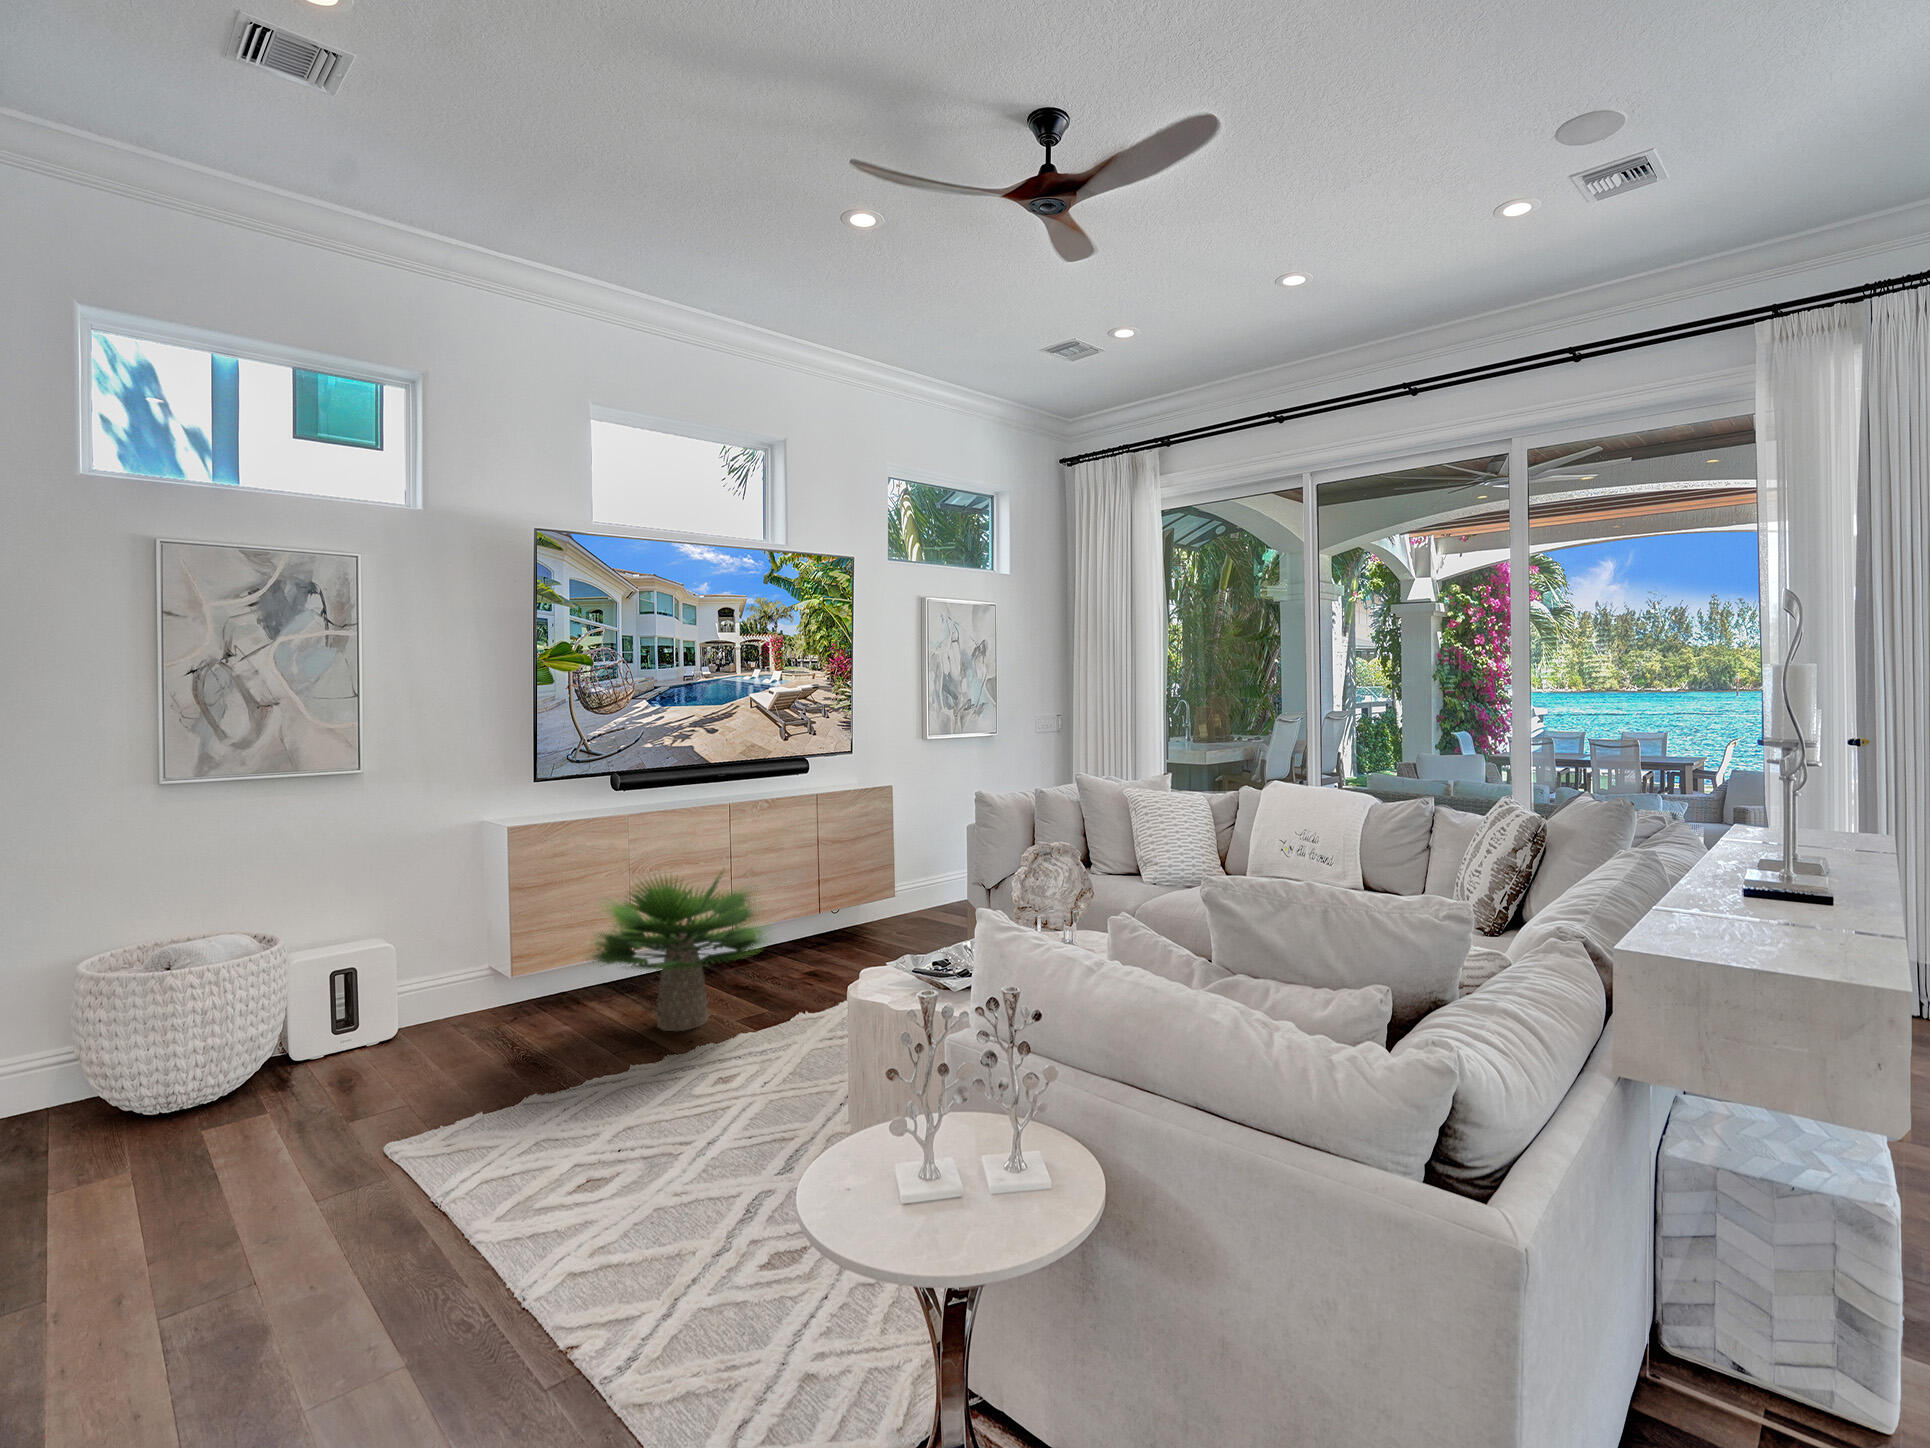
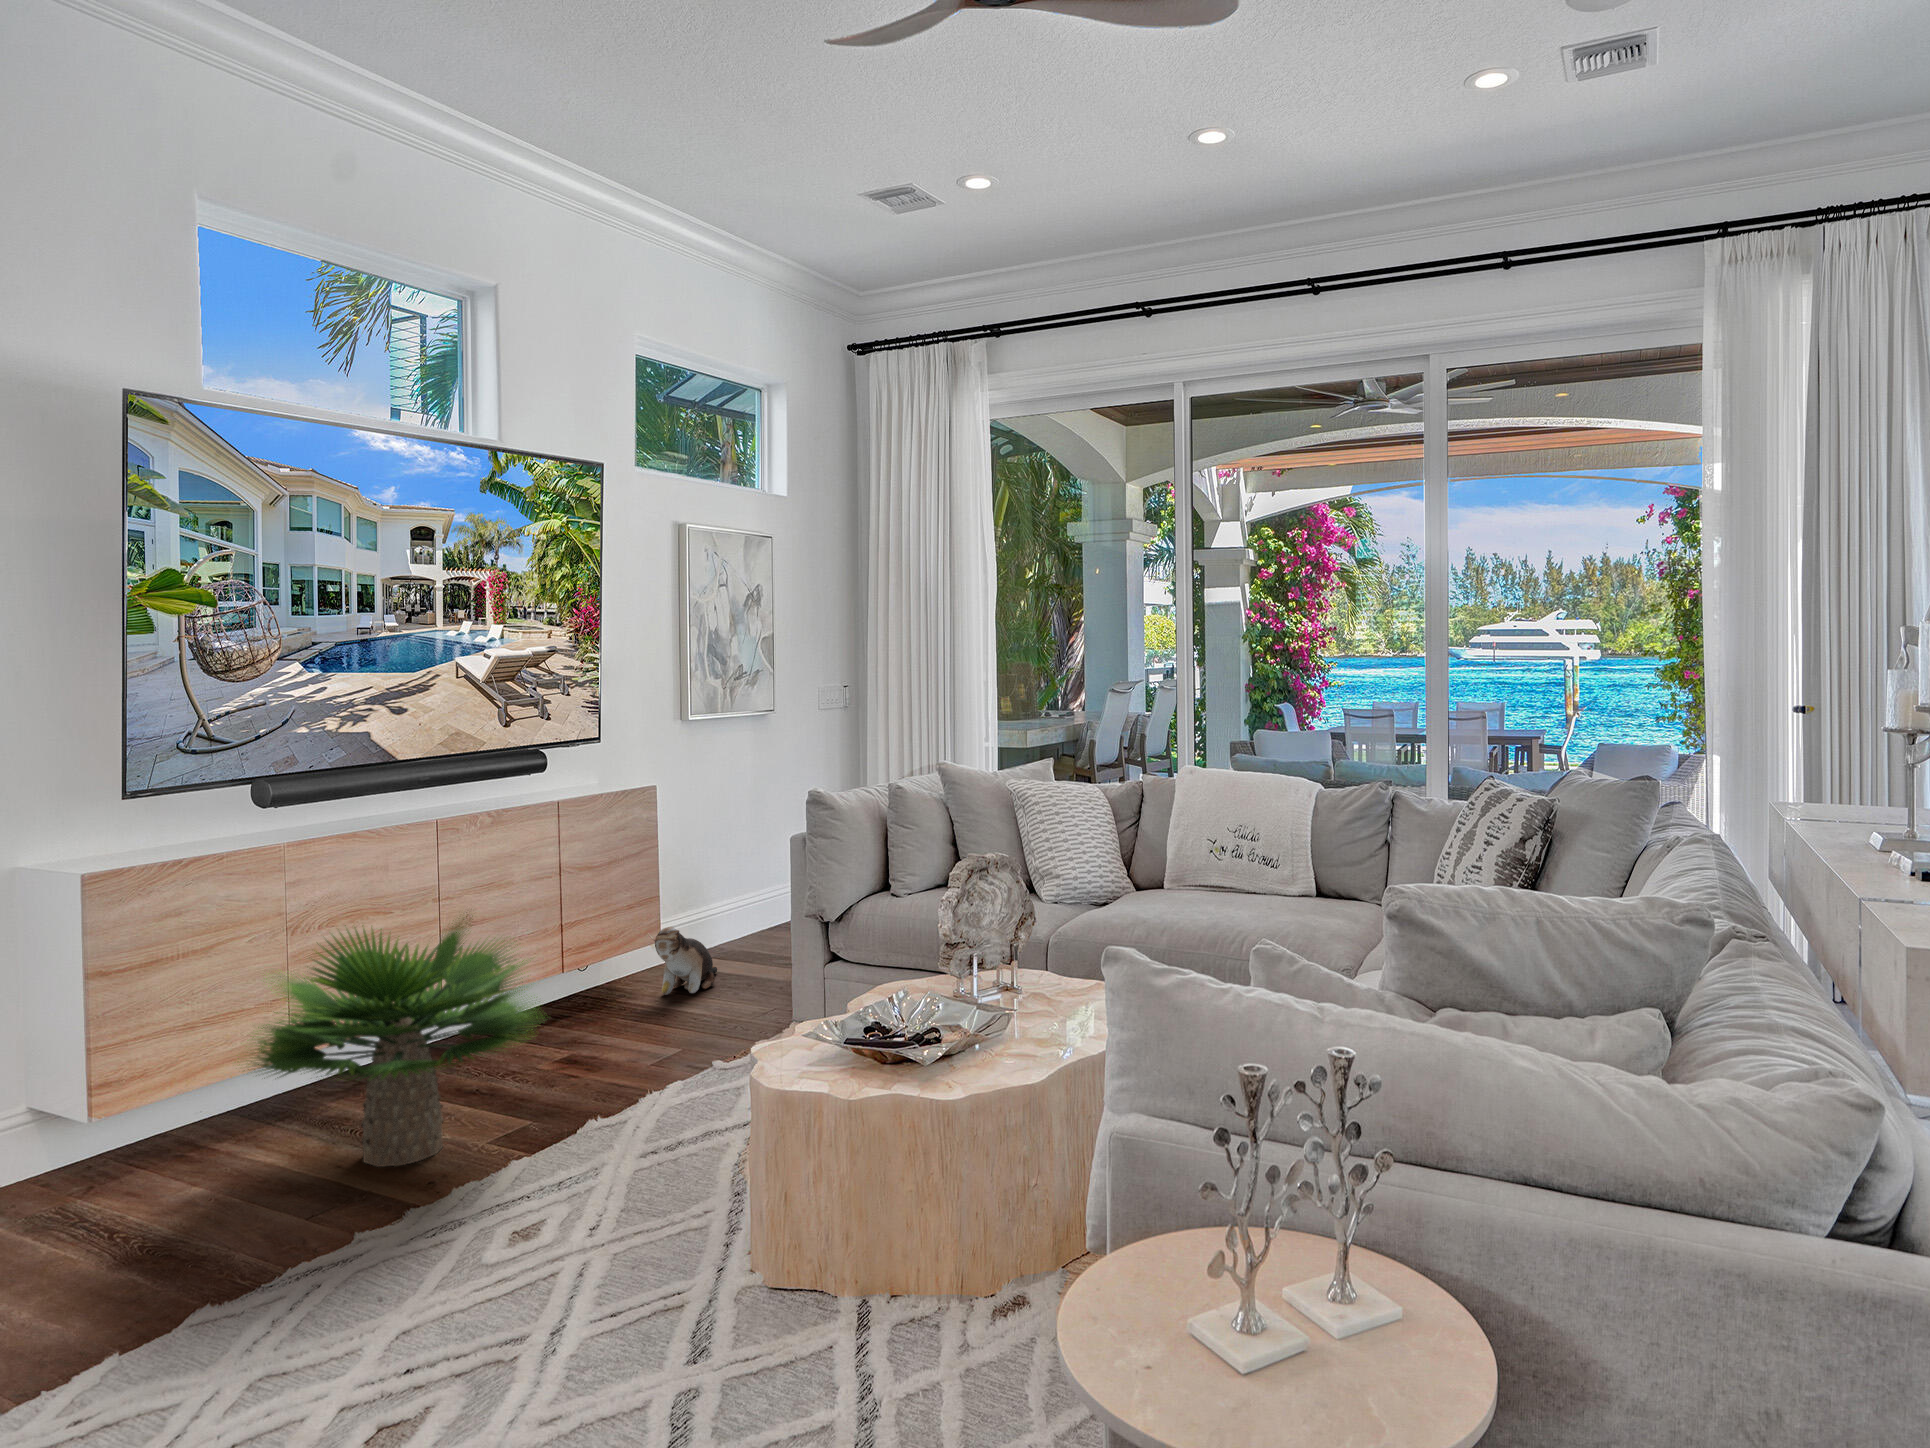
plush toy: none [880,886,937,935] -> present [648,927,717,995]

